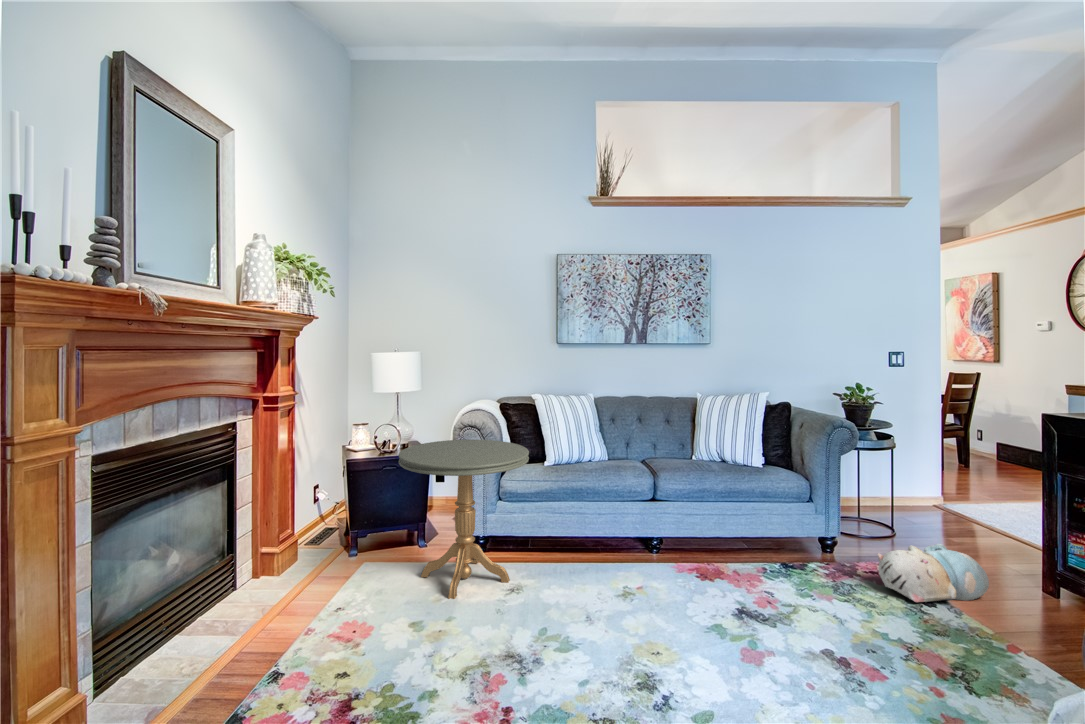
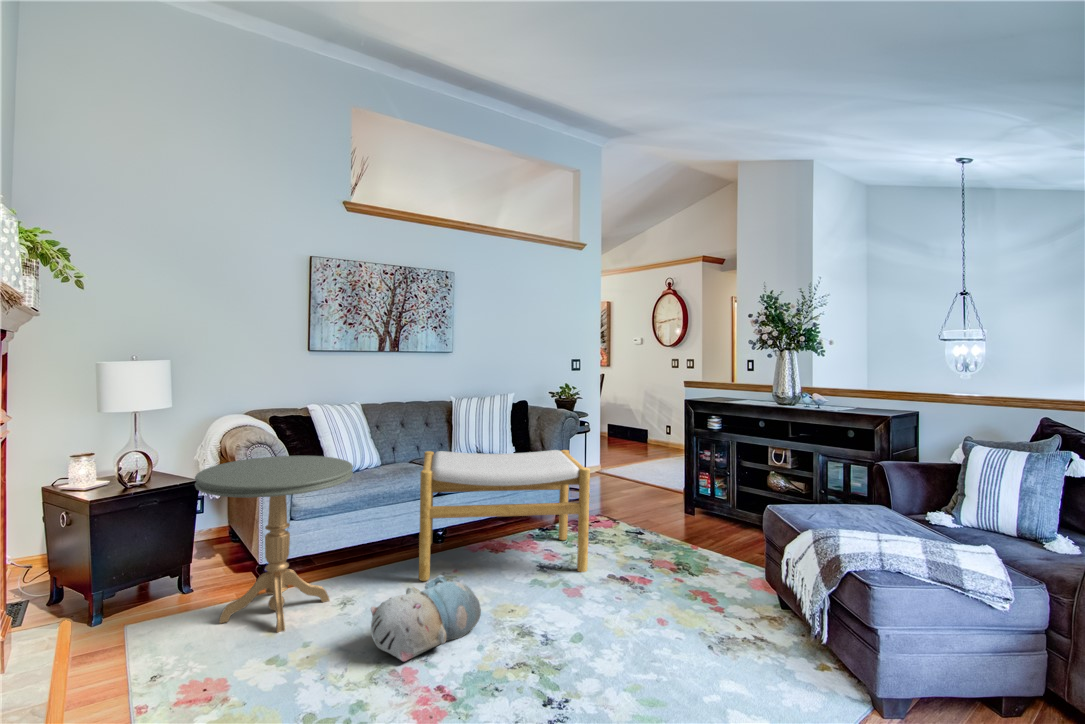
footstool: none [597,451,810,635] -> present [419,450,590,581]
plush toy: present [877,544,989,602] -> present [371,575,481,661]

